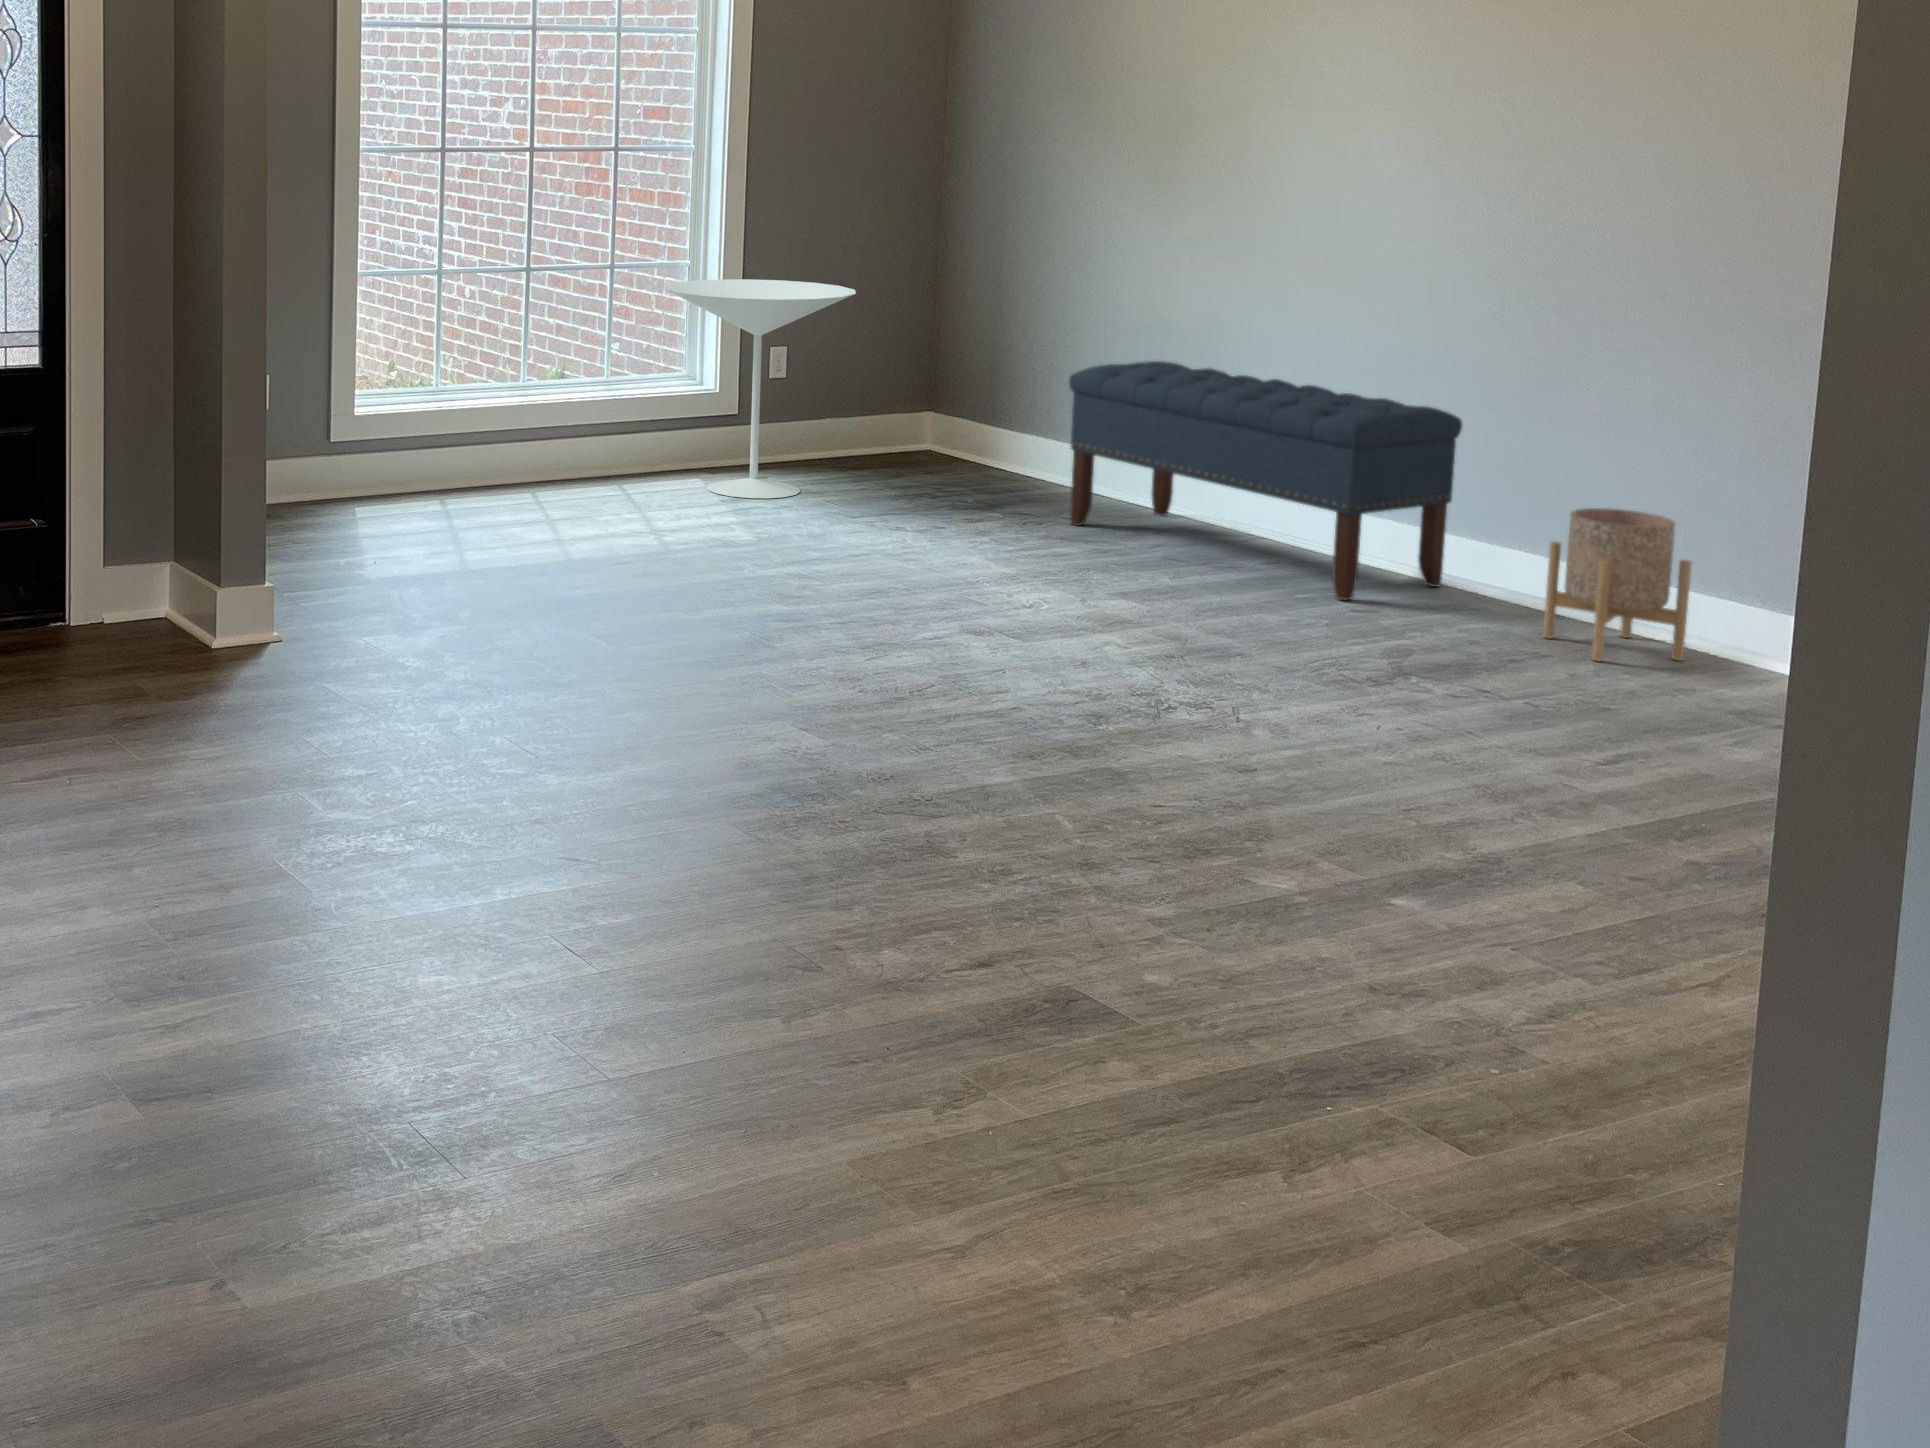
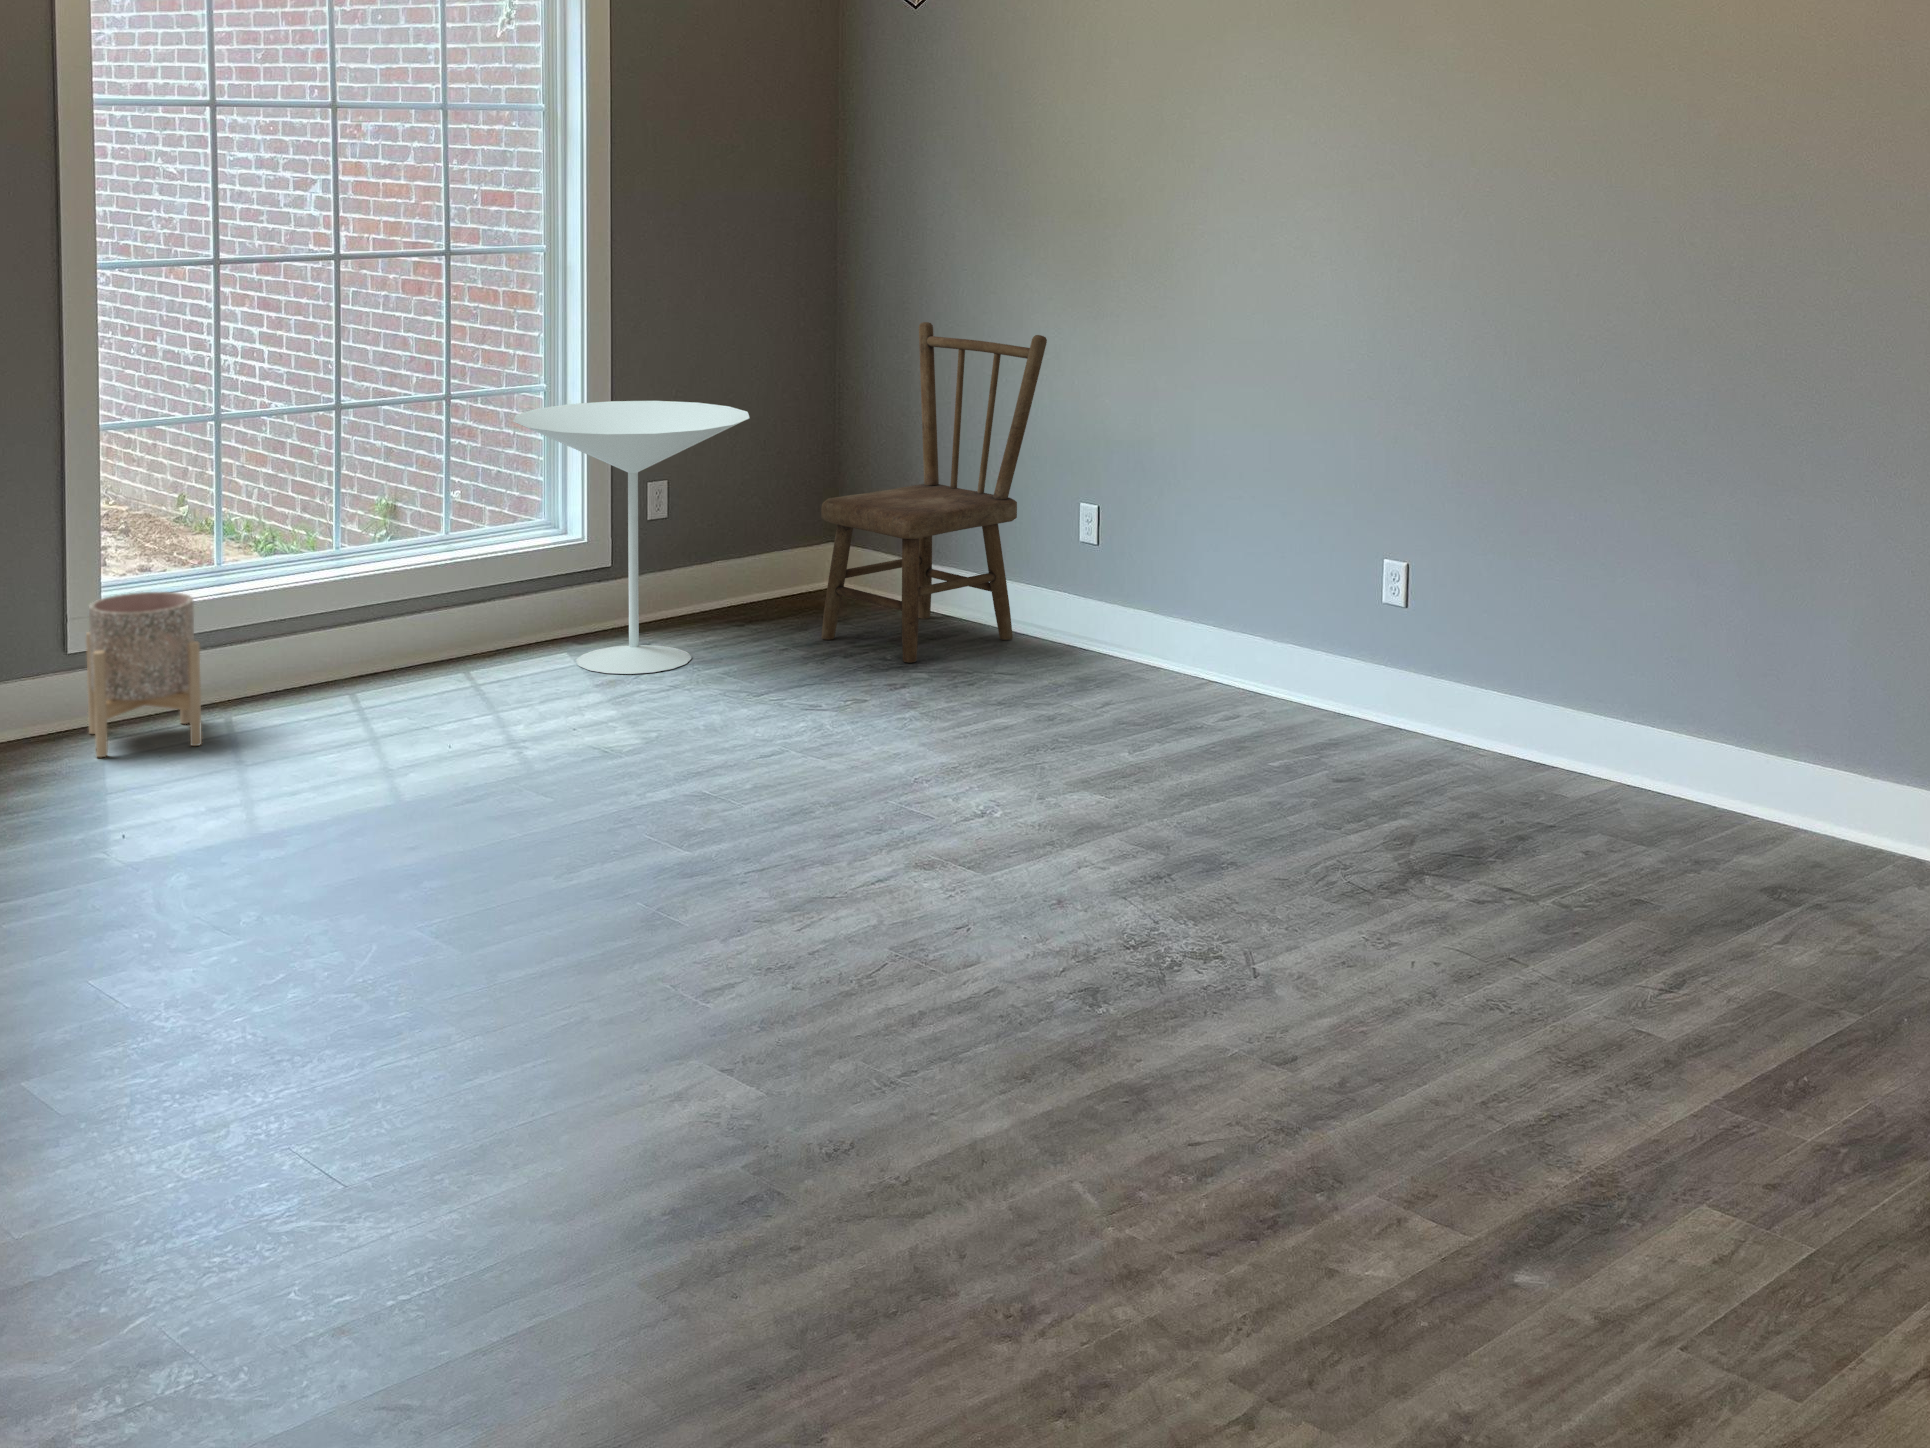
dining chair: none [911,223,1120,506] -> present [821,322,1047,663]
bench: present [1069,361,1462,600] -> none [1001,483,1433,766]
planter: present [1543,508,1692,661] -> present [86,592,202,757]

